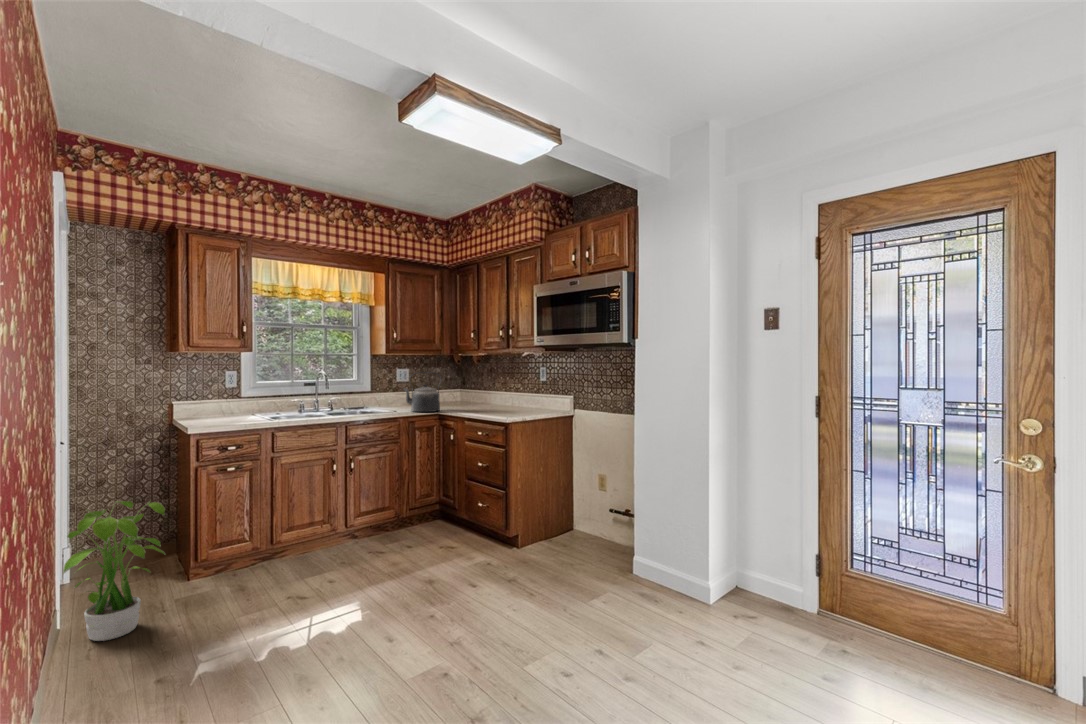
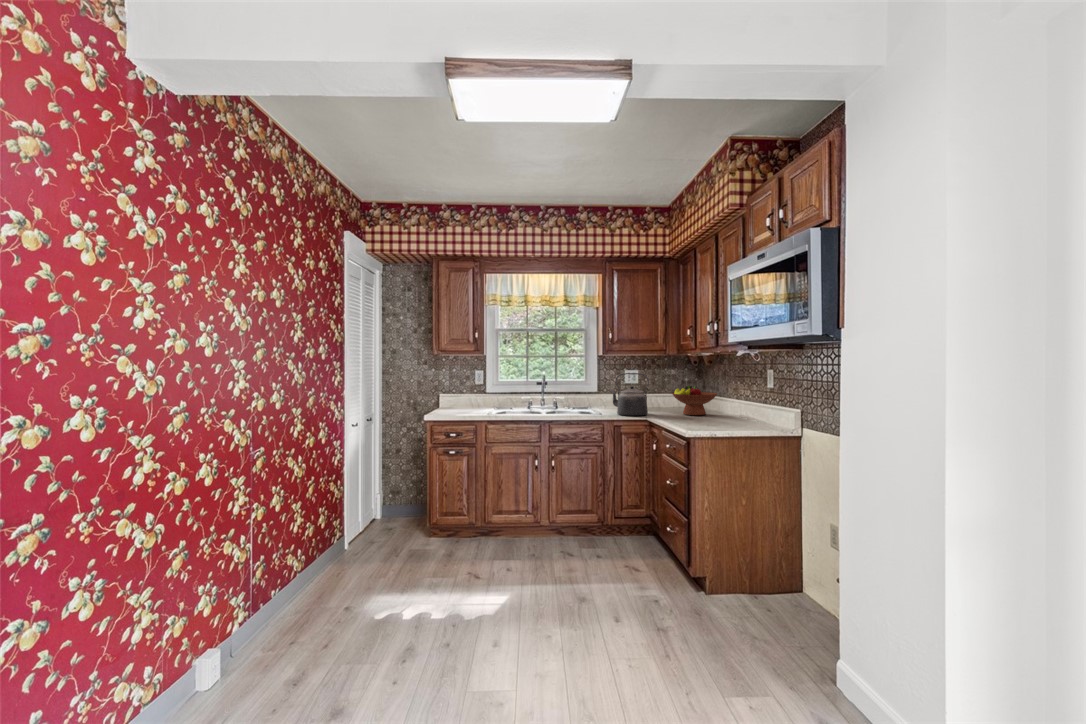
fruit bowl: none [456,382,495,408] -> present [672,386,717,415]
potted plant: present [63,501,165,641] -> none [313,466,384,568]

